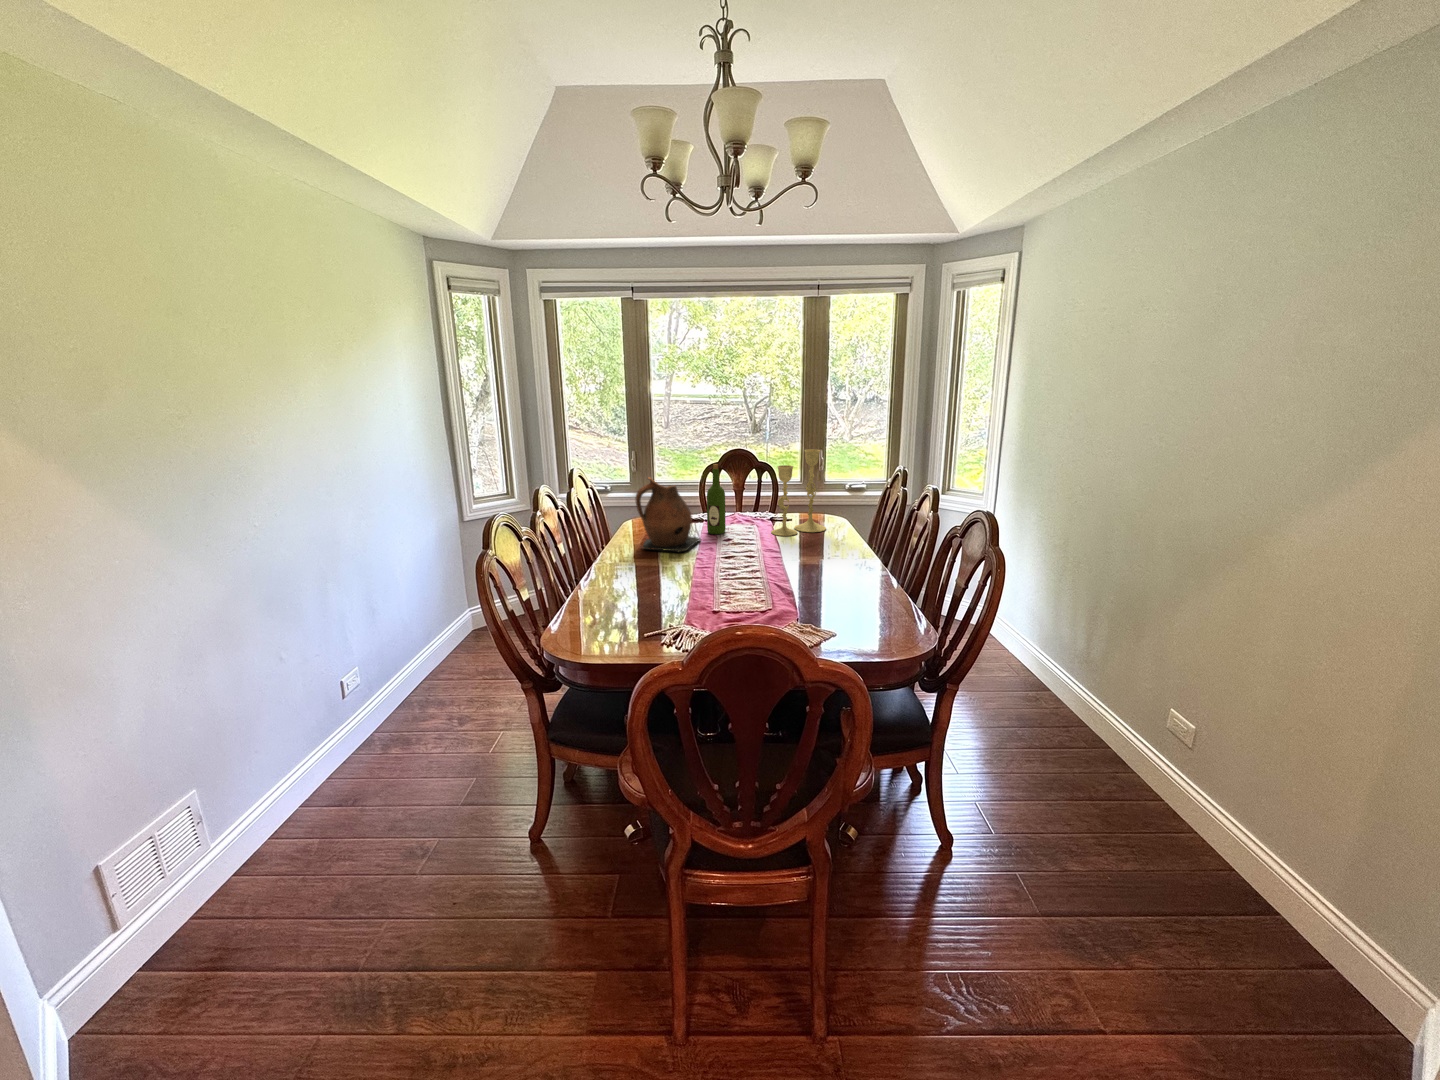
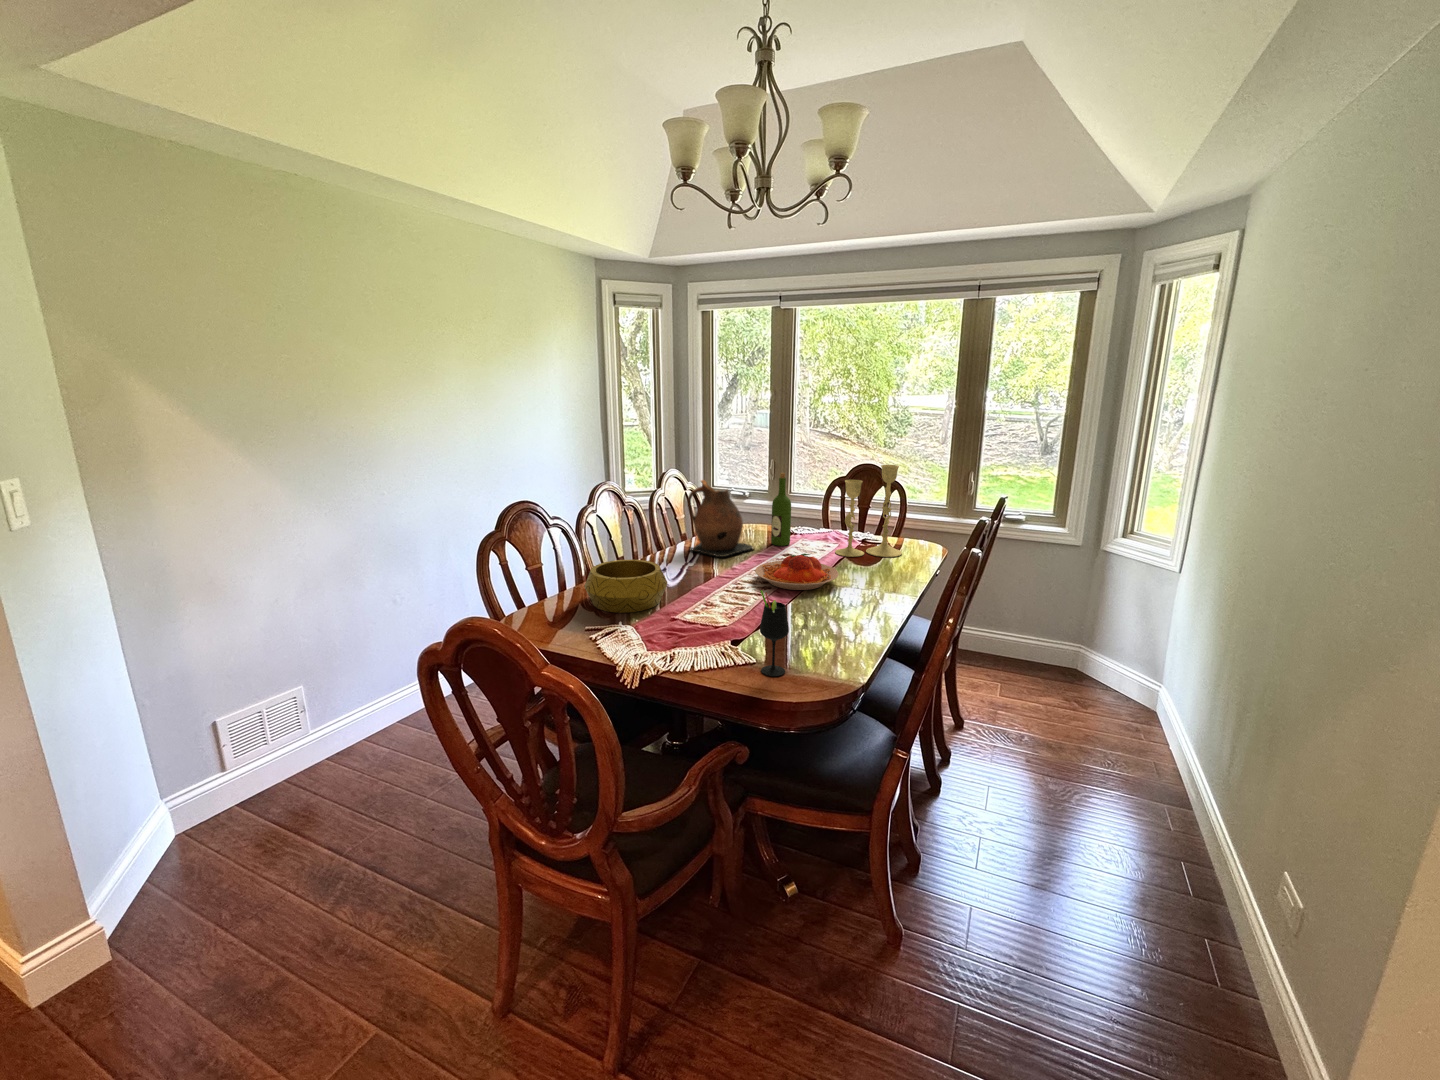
plate: none [737,536,814,572] -> present [755,553,838,590]
decorative bowl: none [610,564,694,619] -> present [584,560,667,613]
wine glass: none [848,571,874,645] -> present [760,590,789,676]

